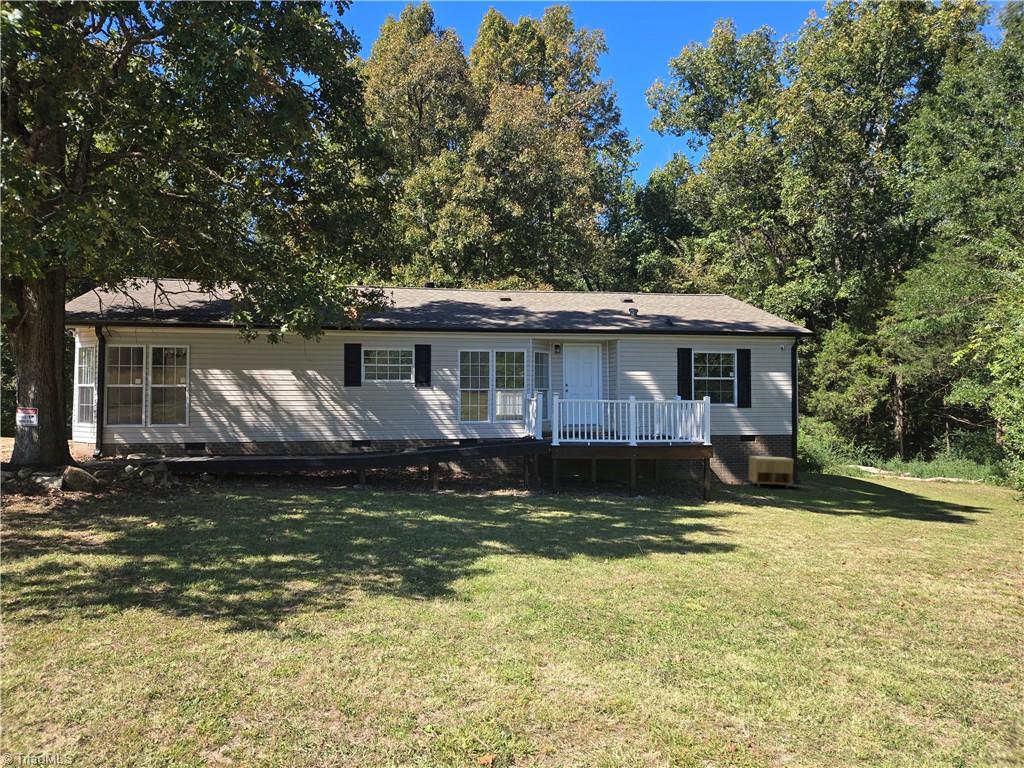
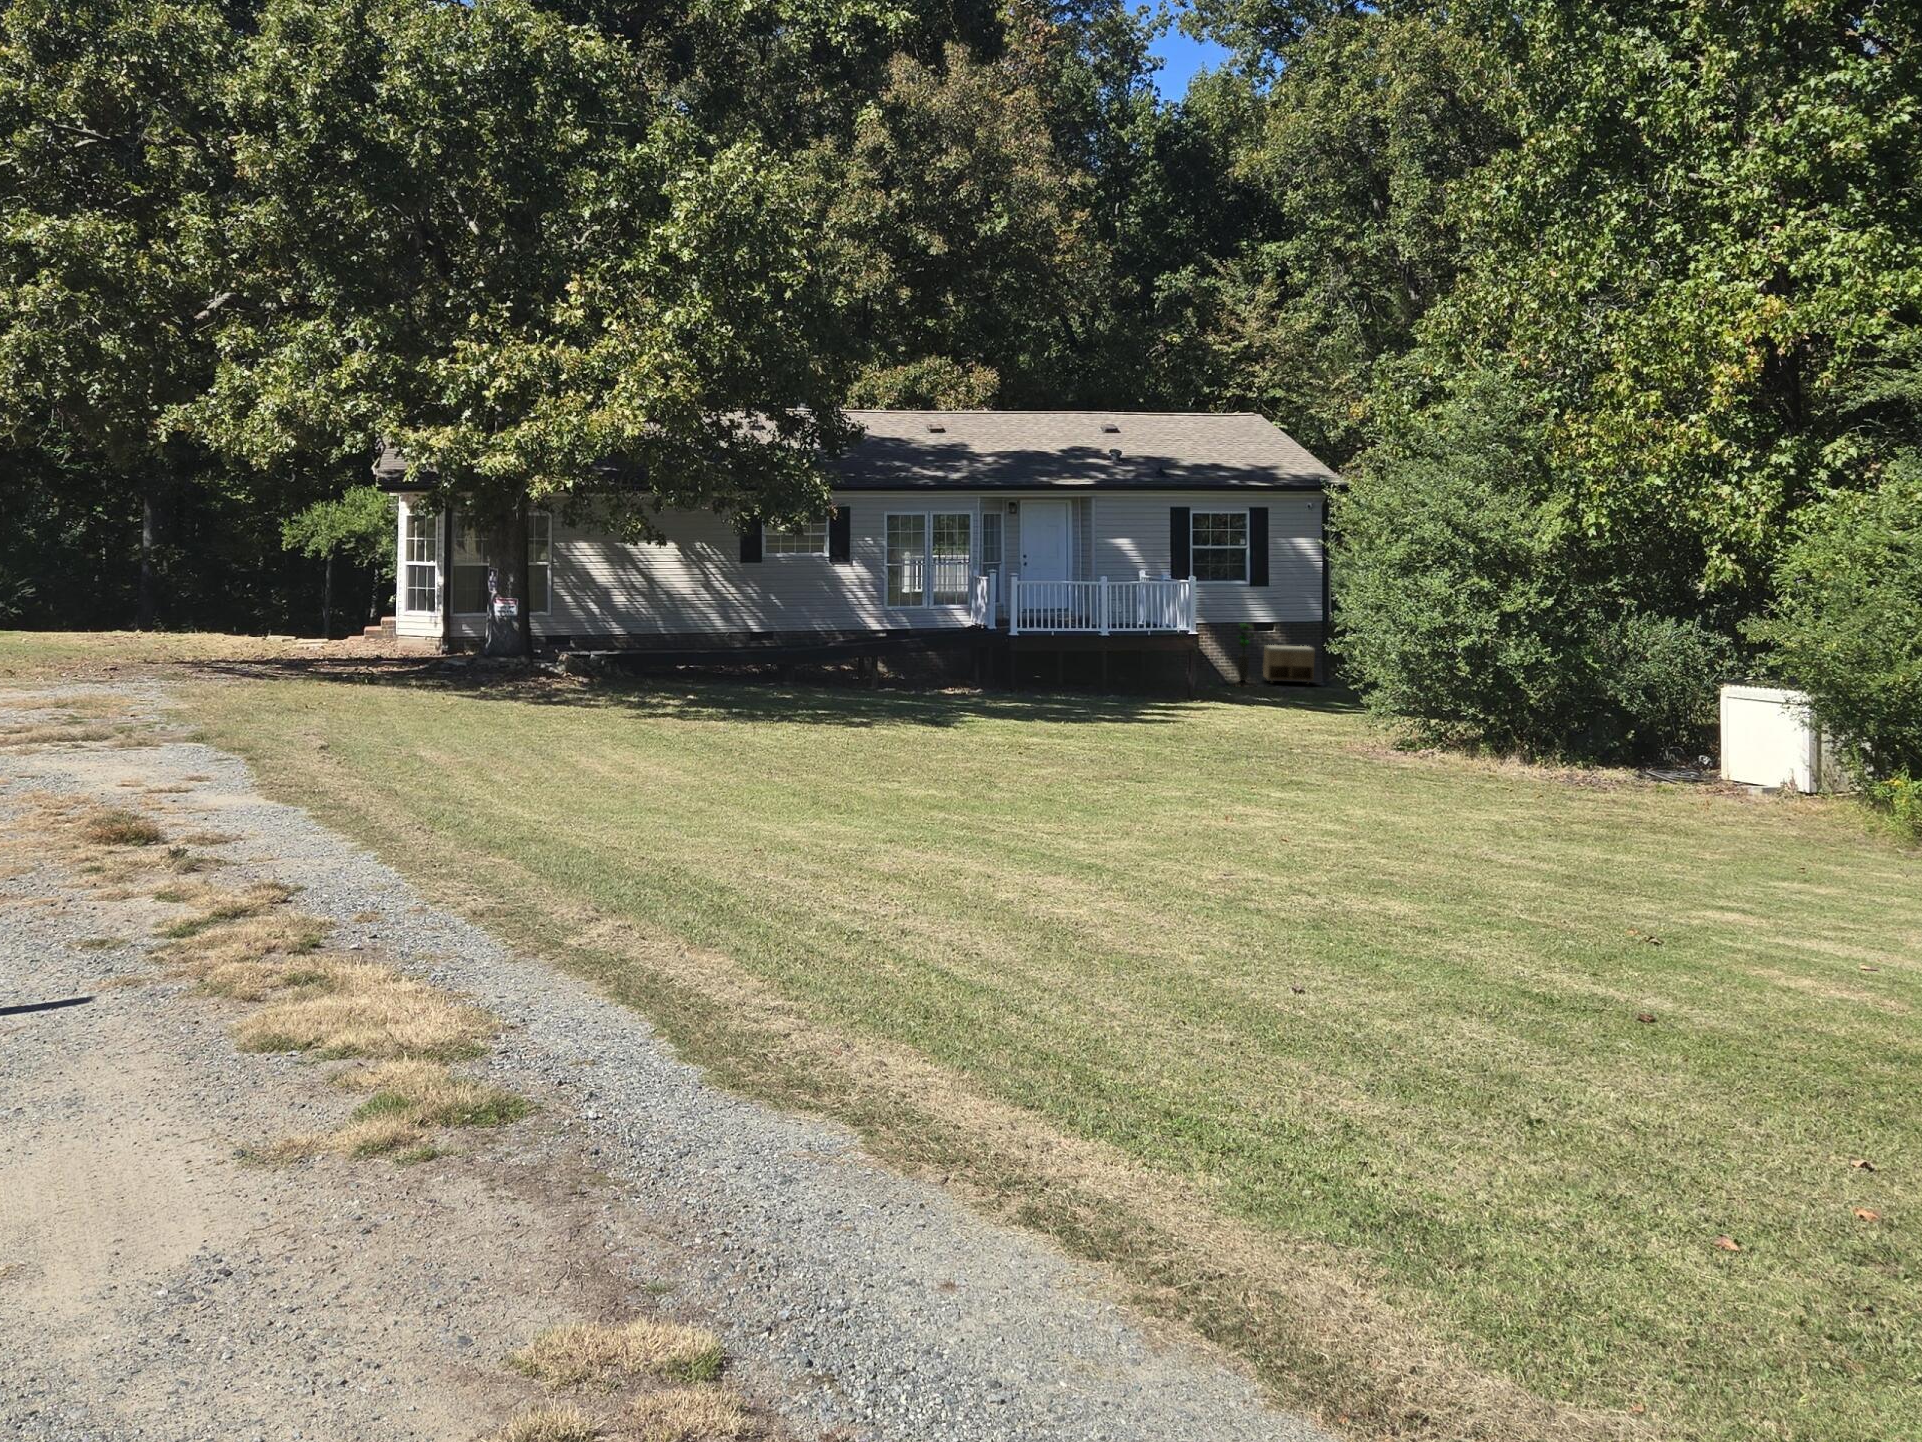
potted plant: none [726,439,747,484] -> present [1238,623,1255,681]

